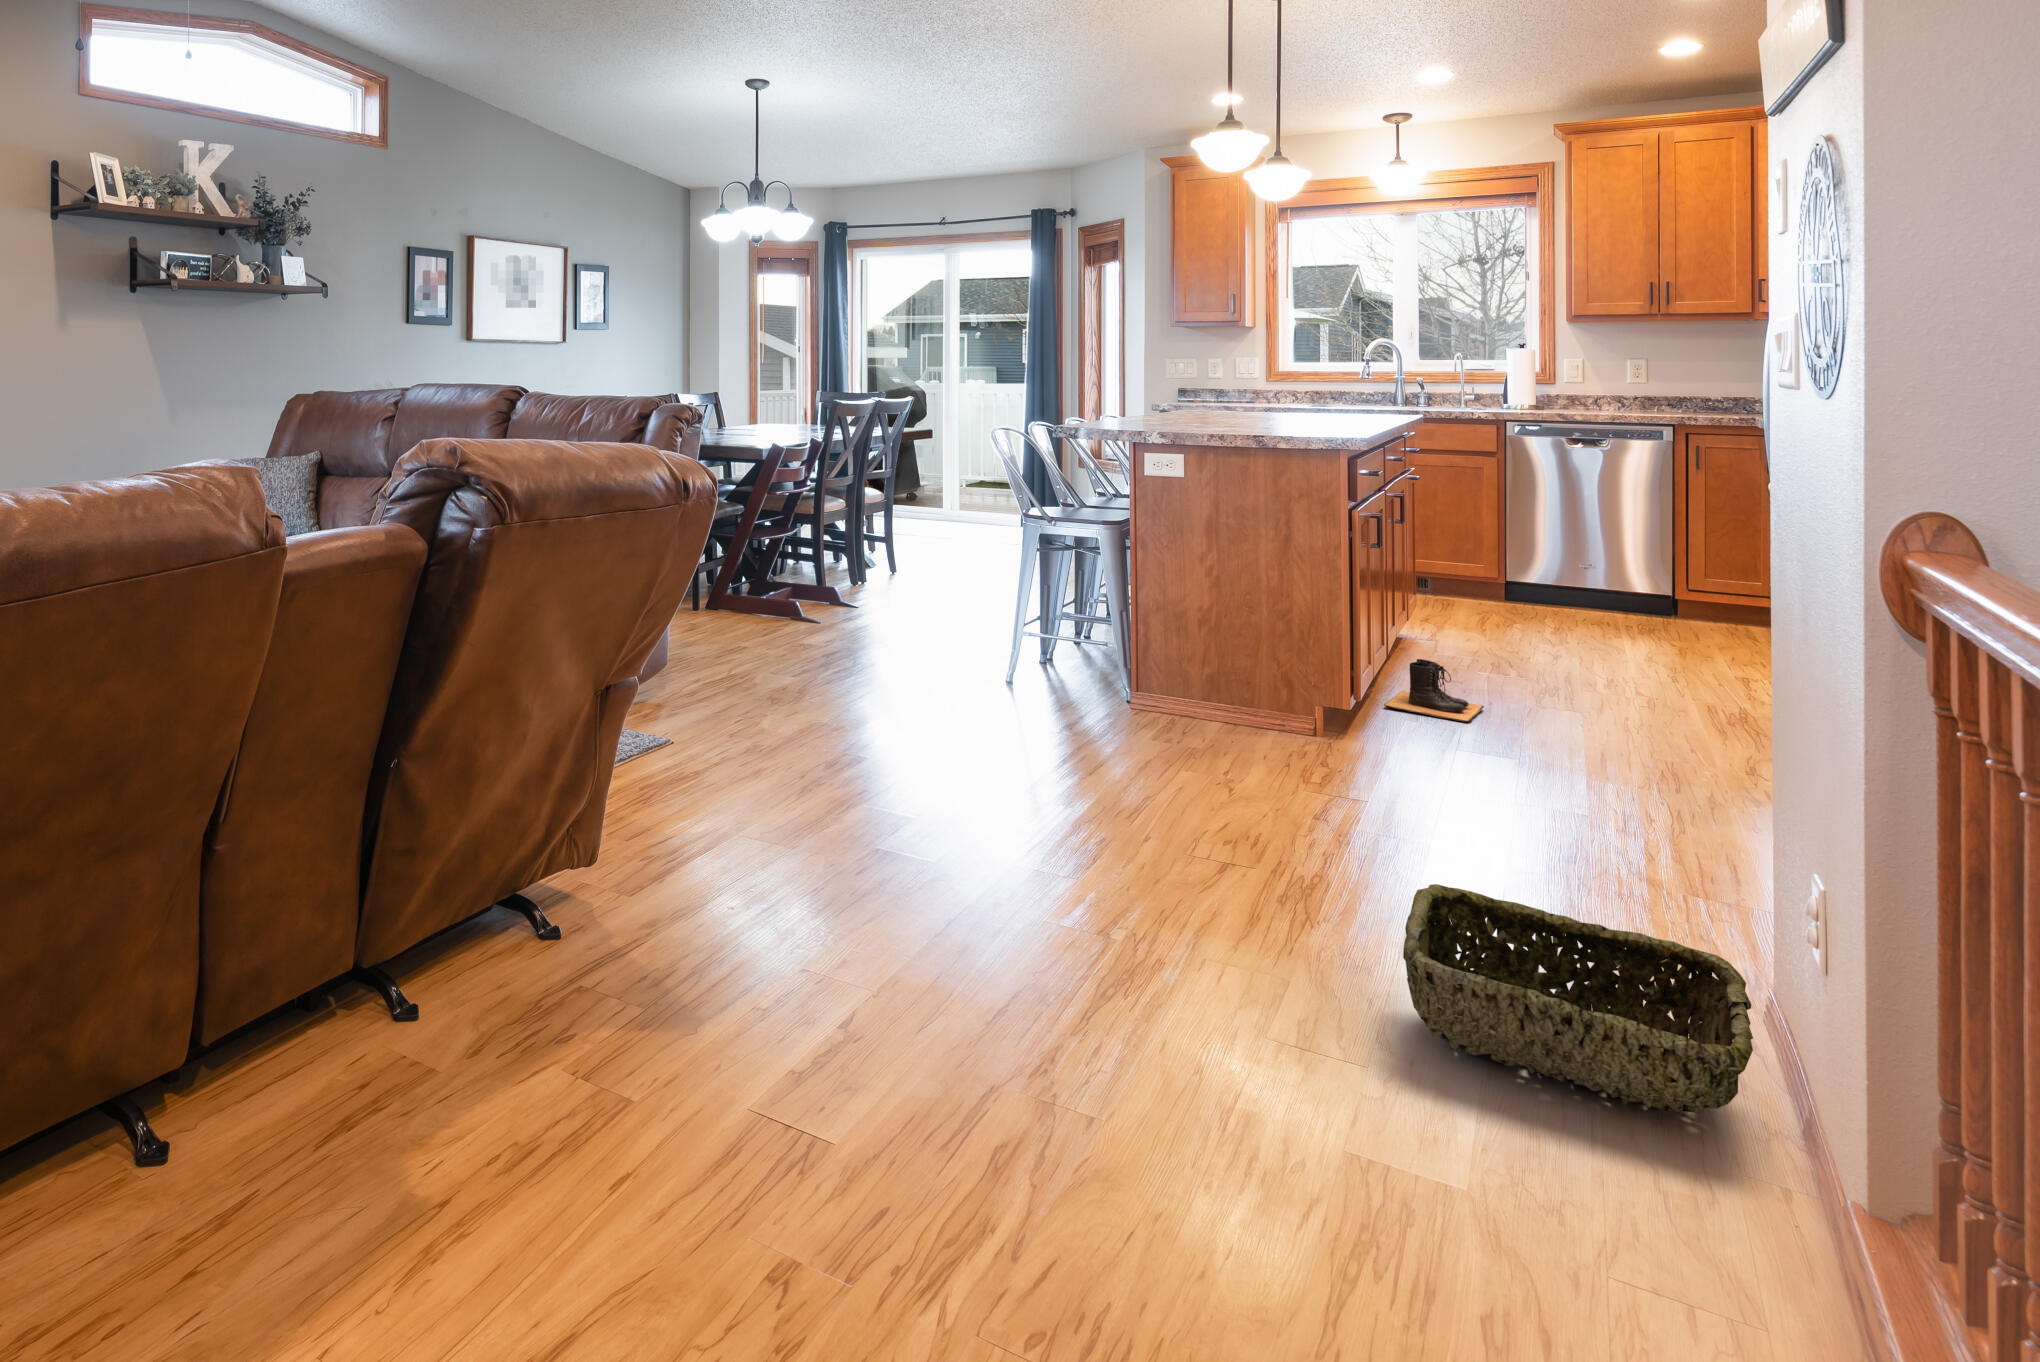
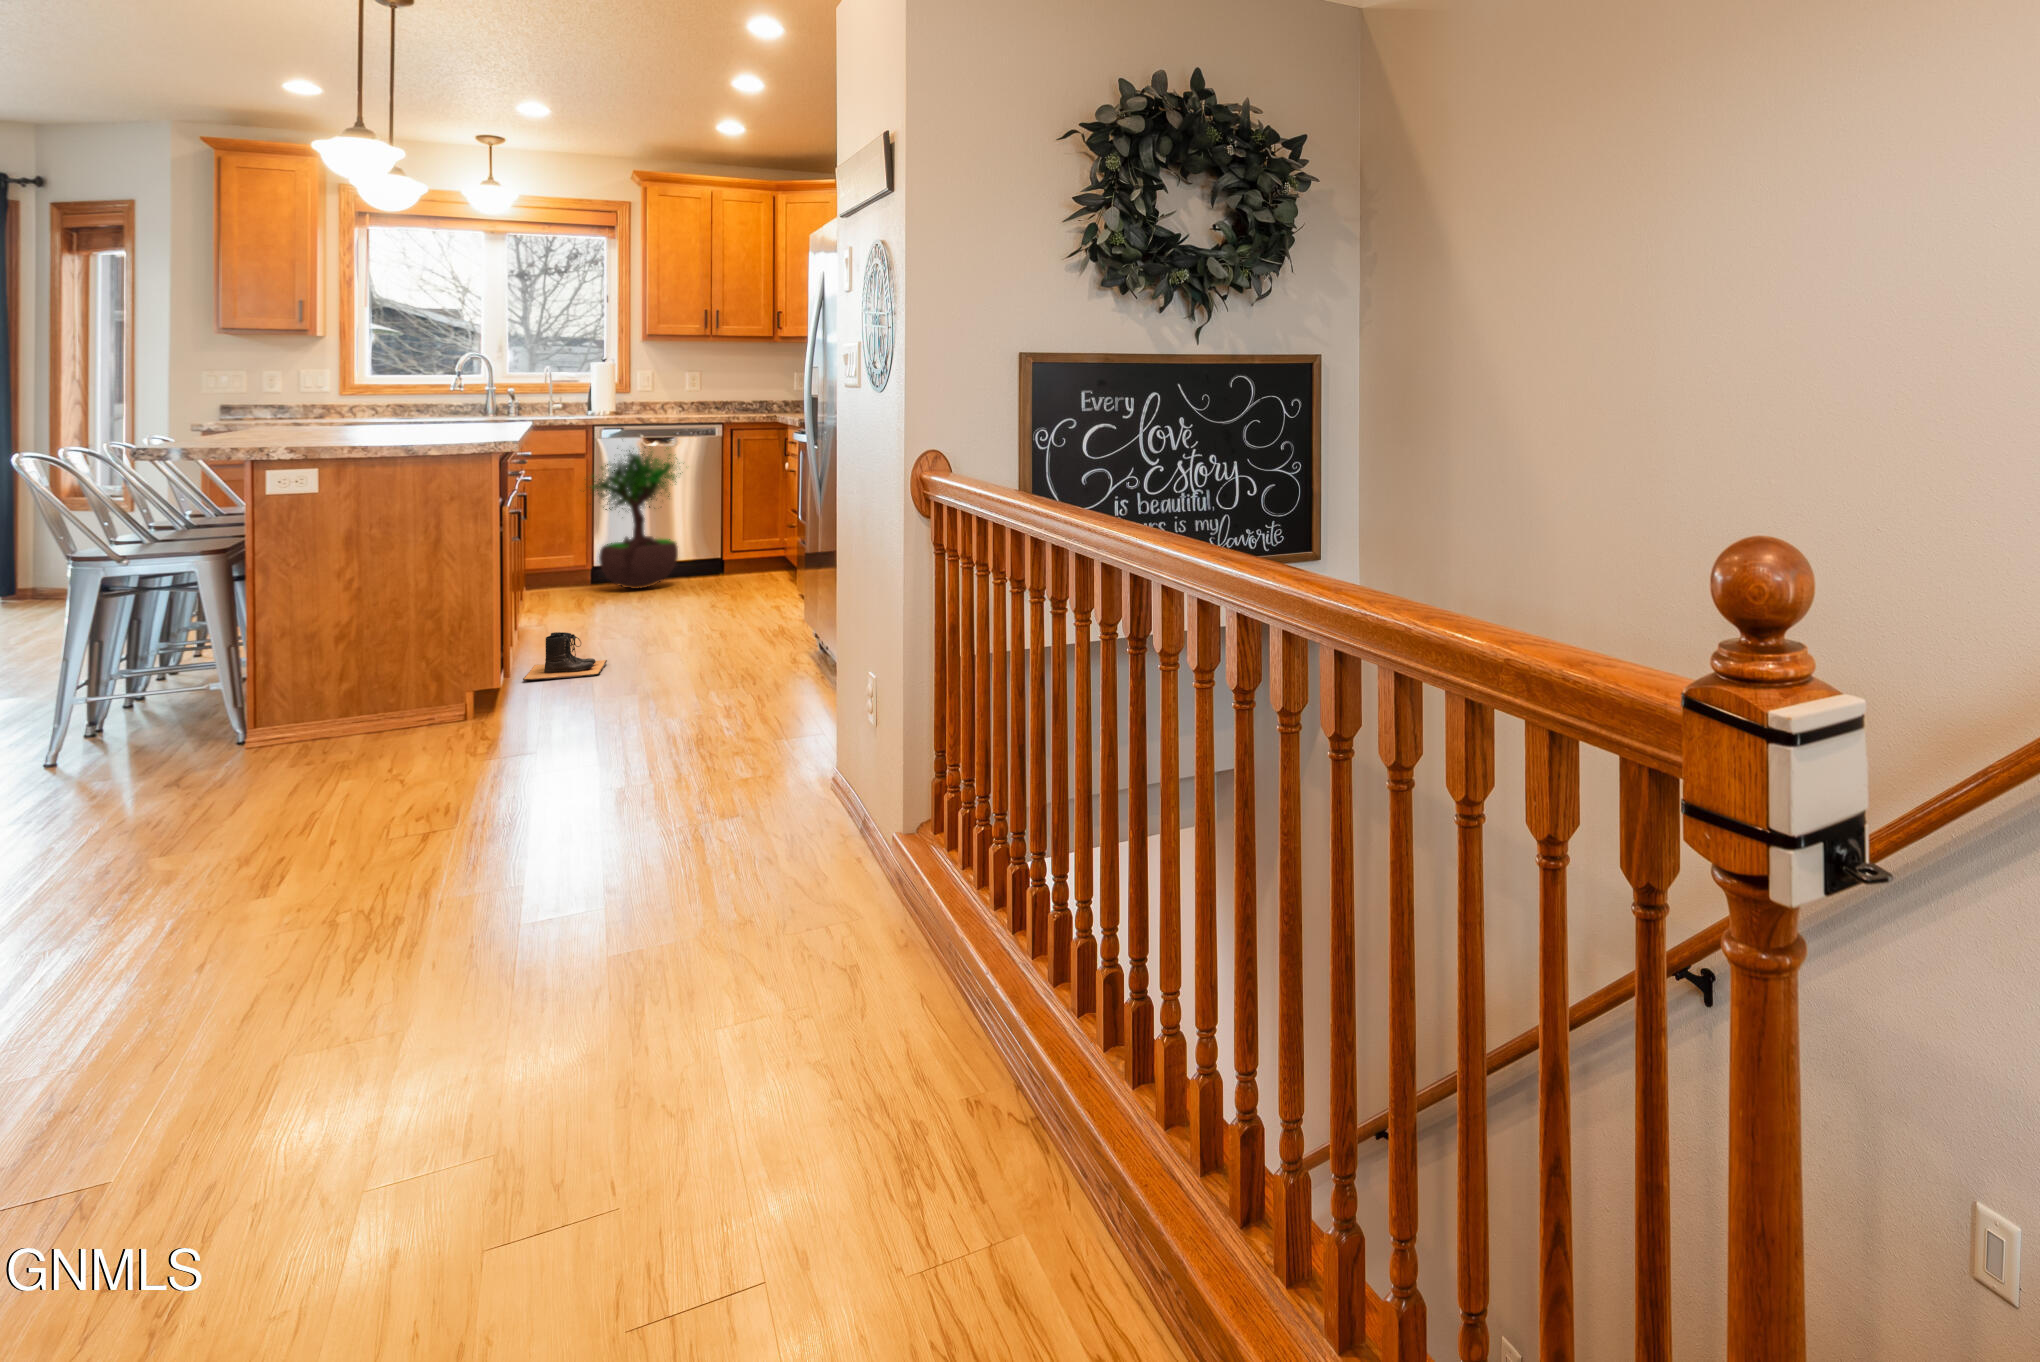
potted tree: none [1482,438,1620,620] -> present [583,447,681,589]
woven basket: present [1403,884,1753,1113] -> none [631,740,842,866]

